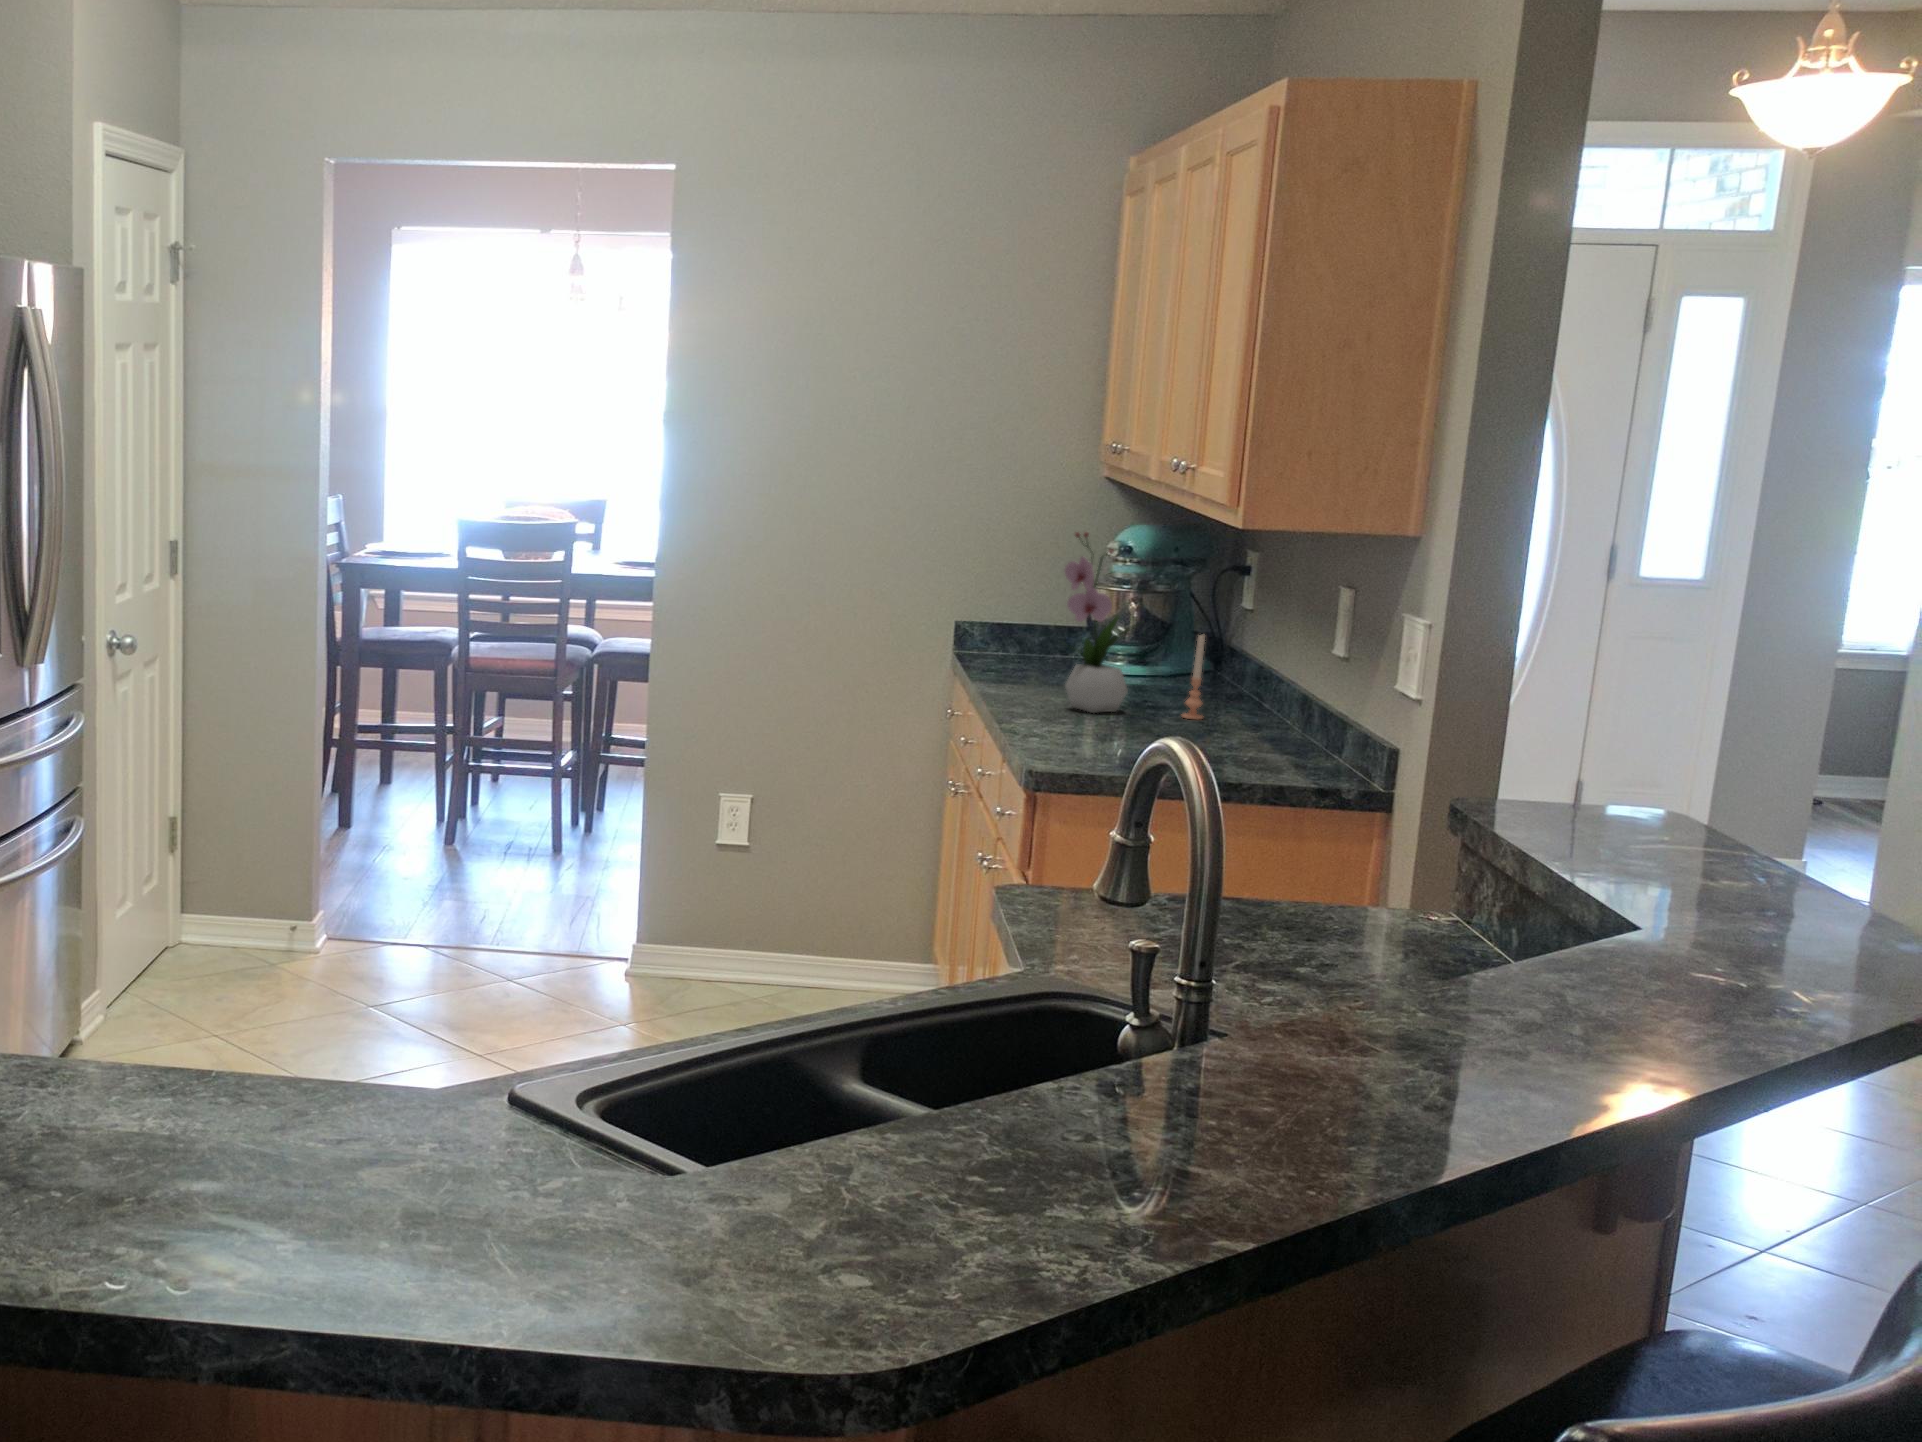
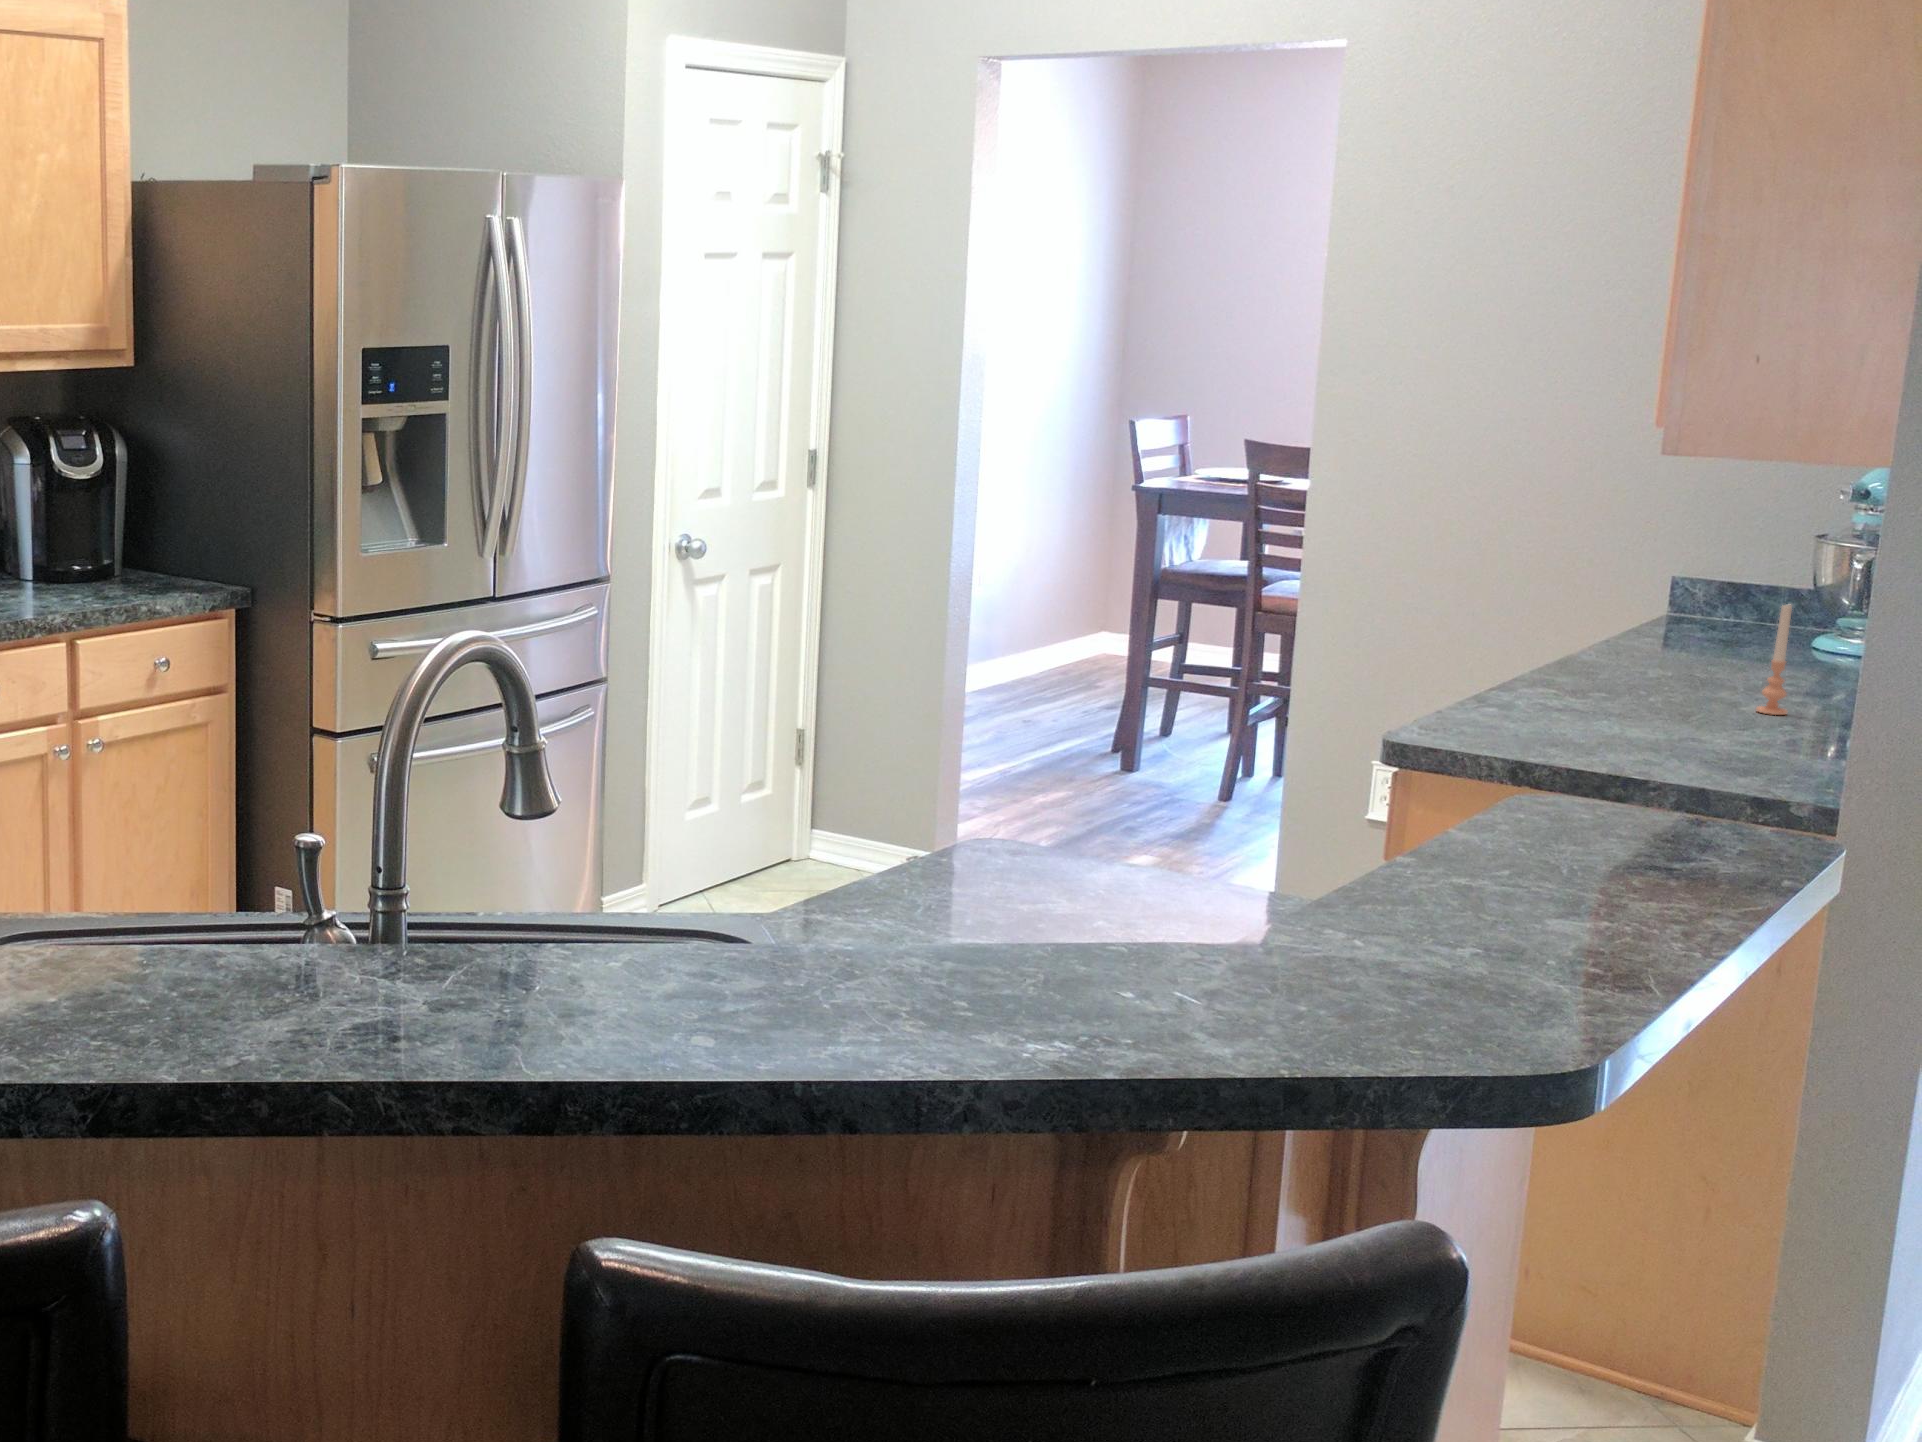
flower arrangement: present [1065,532,1144,713] -> none [1596,465,1713,696]

